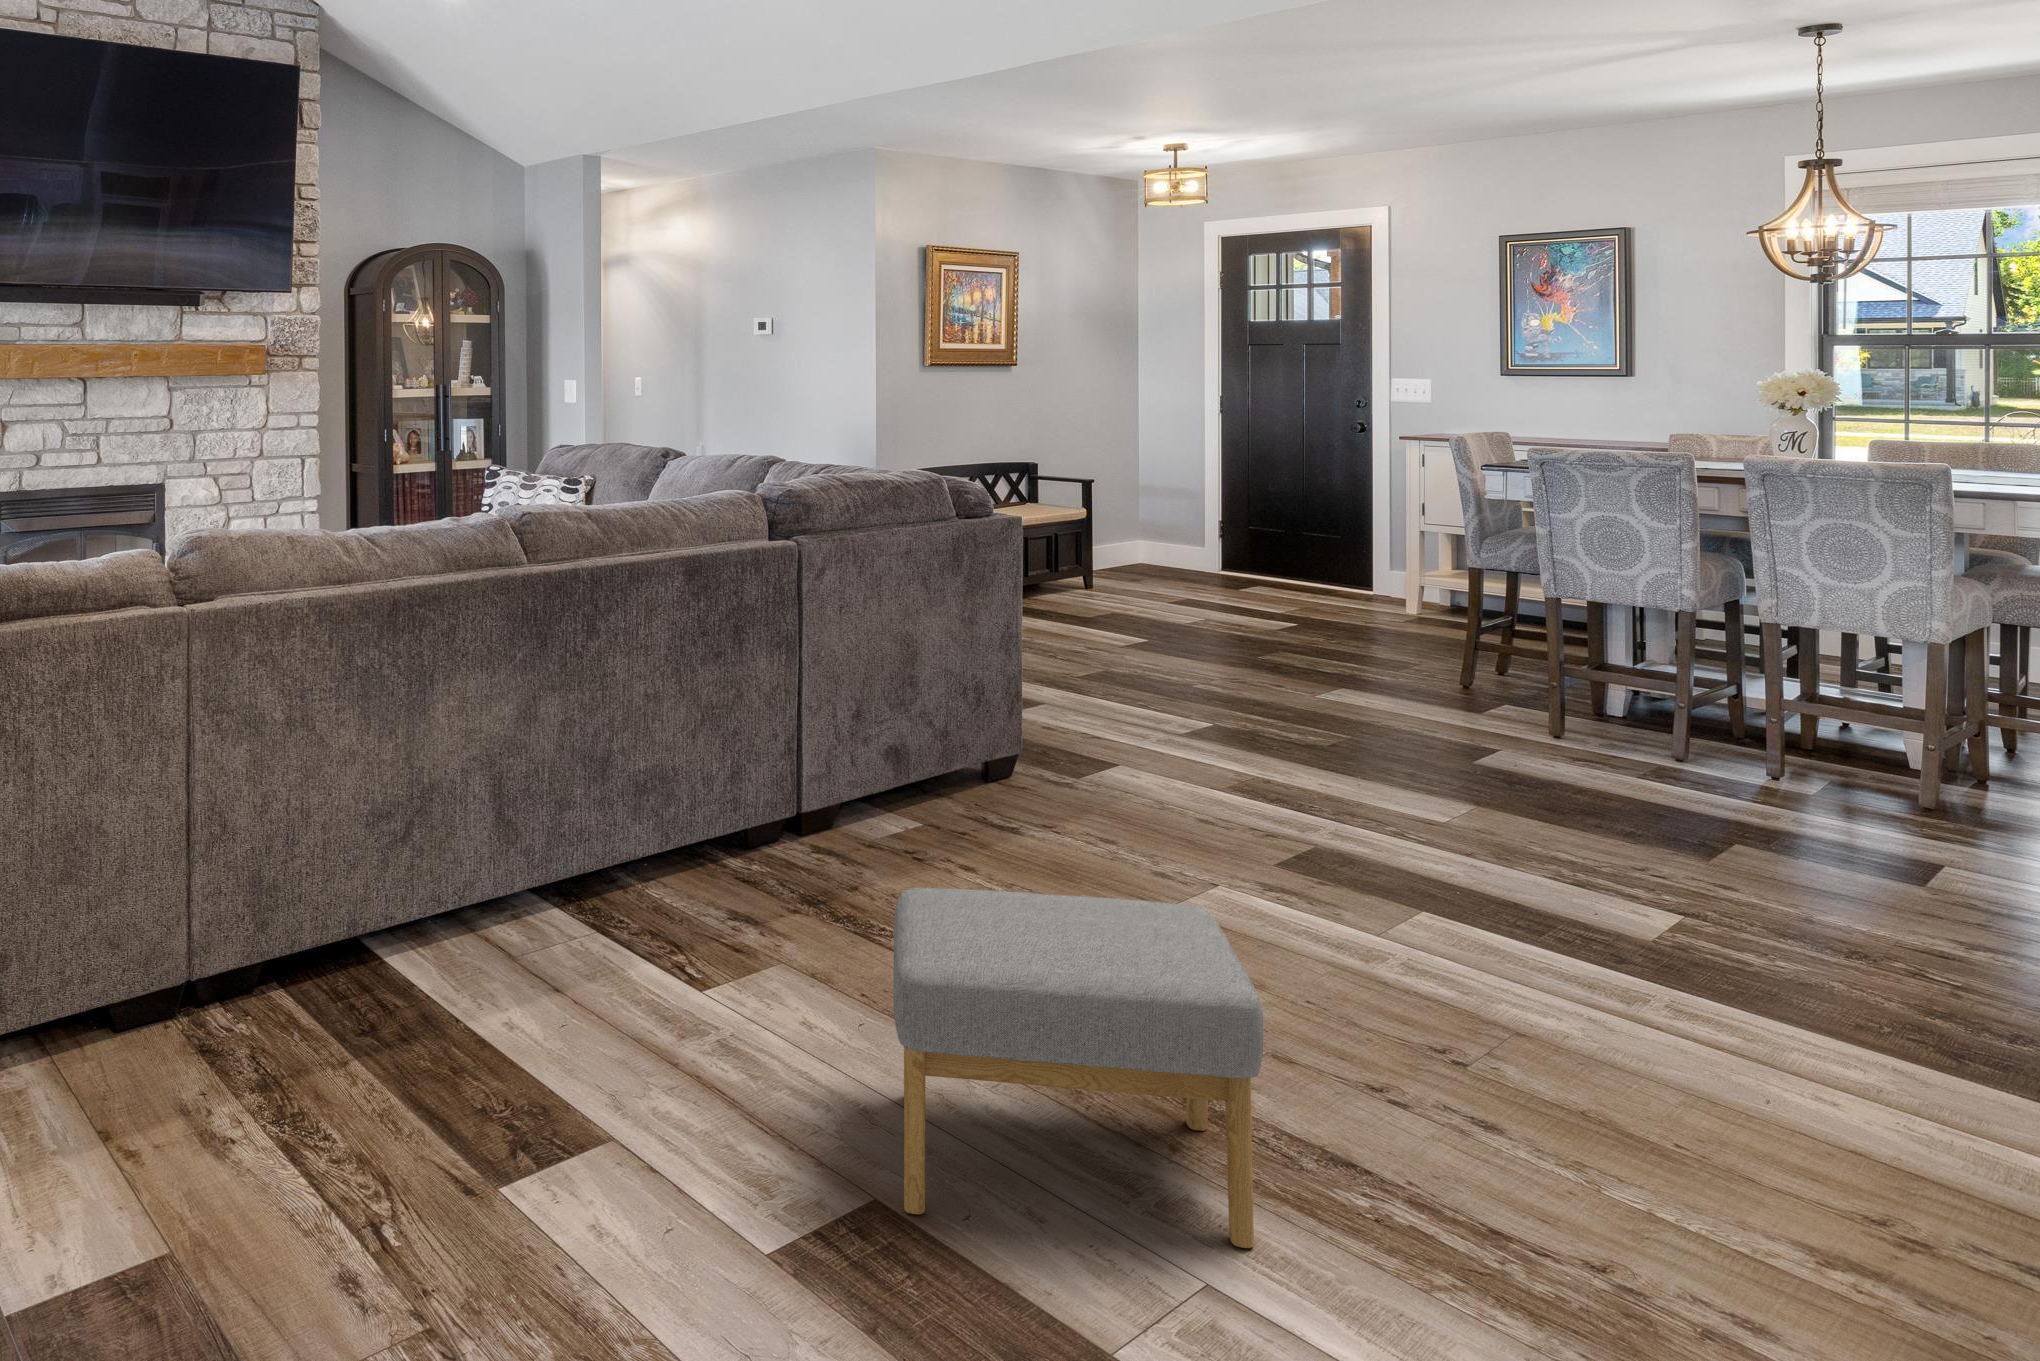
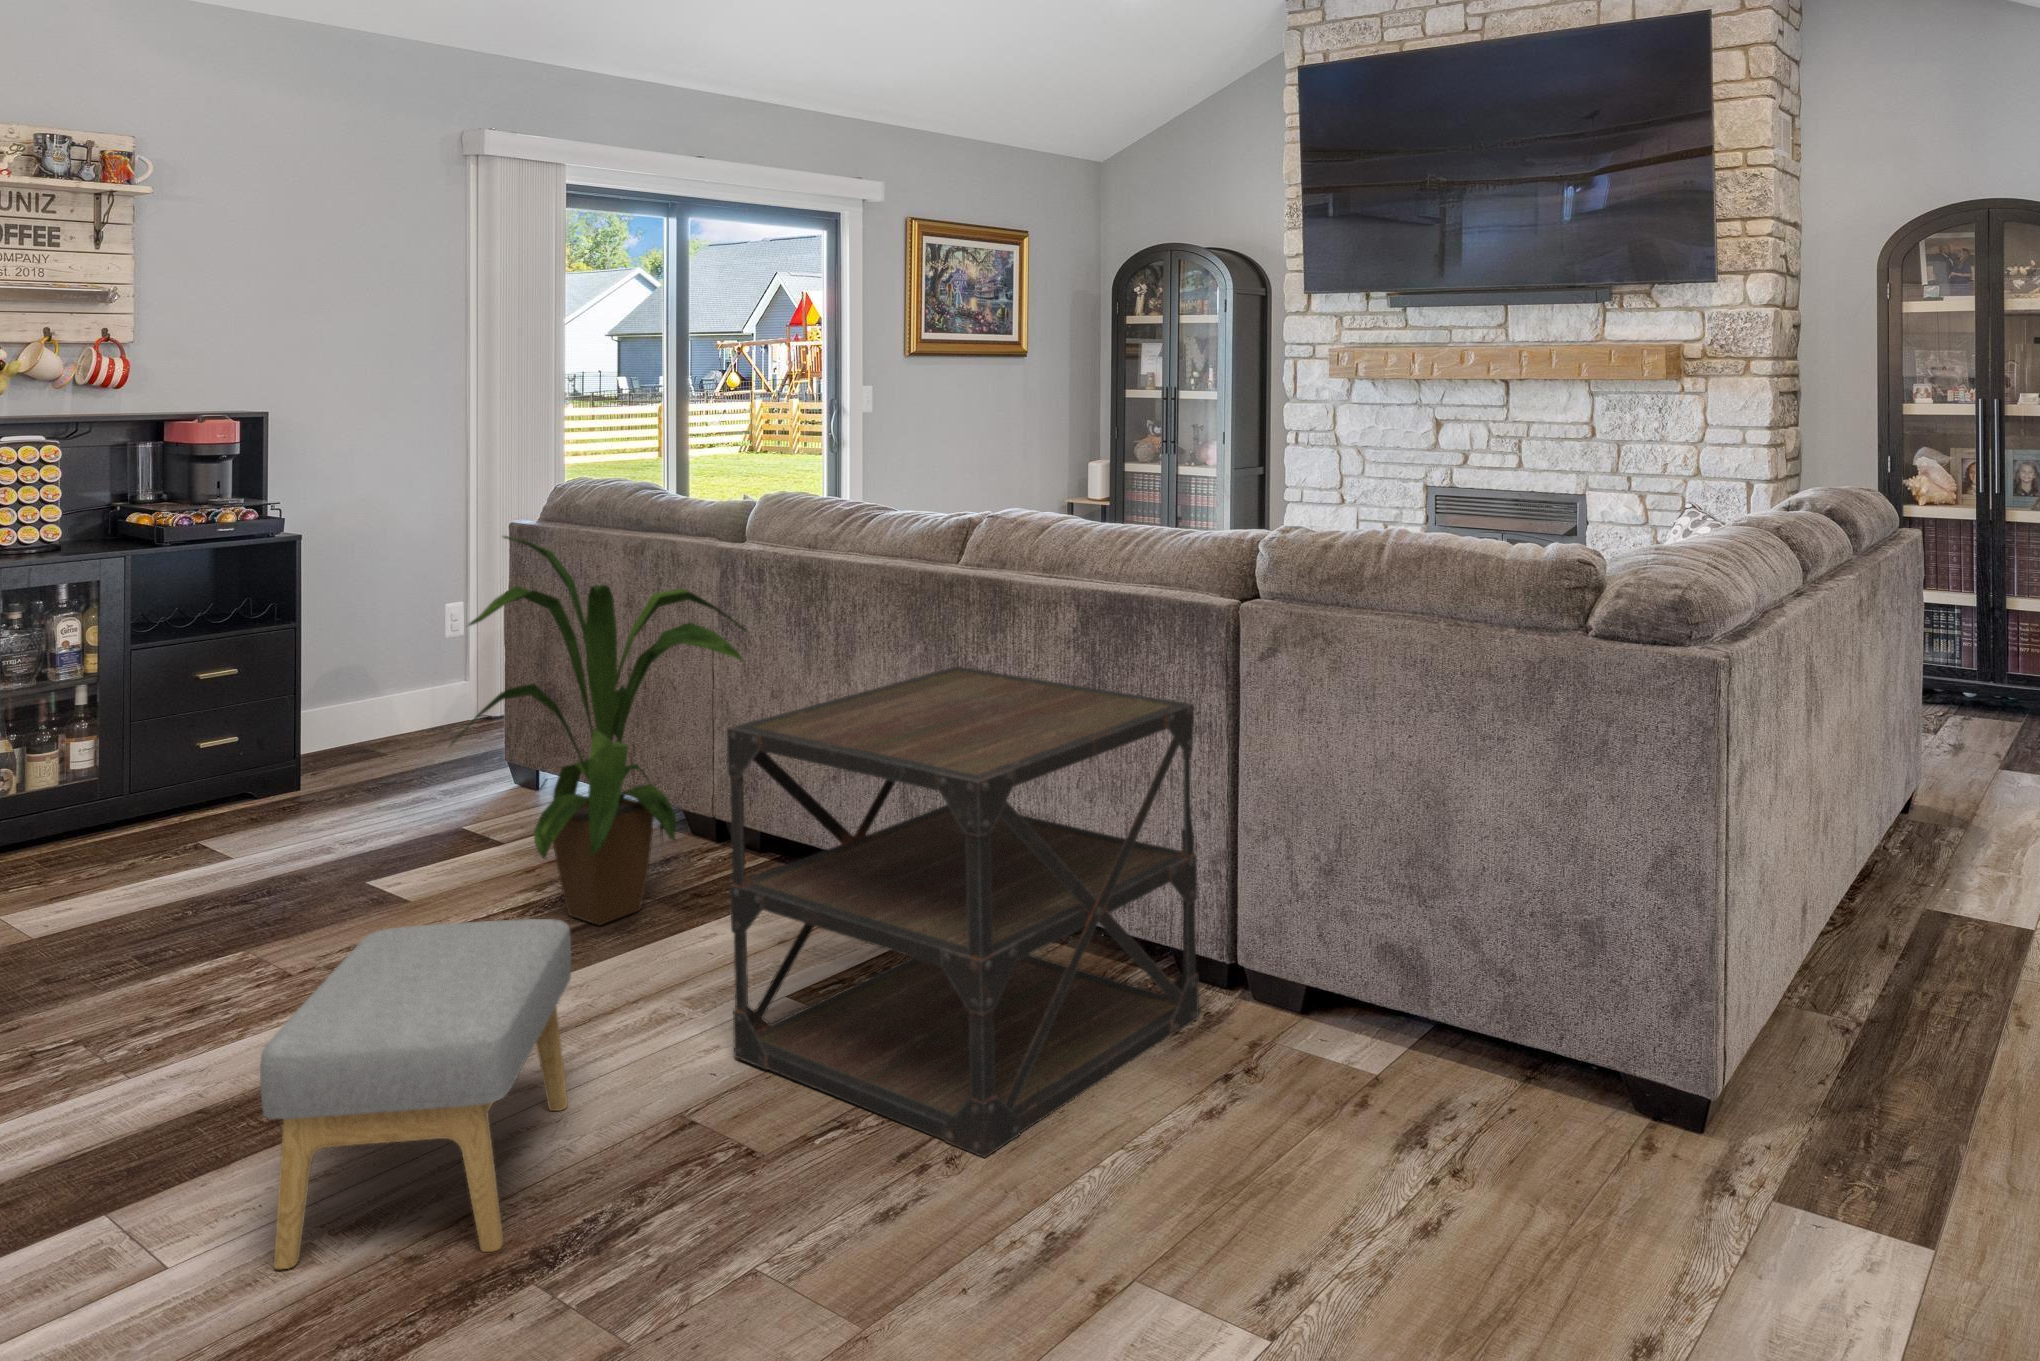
house plant: none [155,546,520,1105] -> present [451,536,746,925]
side table: none [635,587,1060,1008] -> present [727,666,1199,1158]

